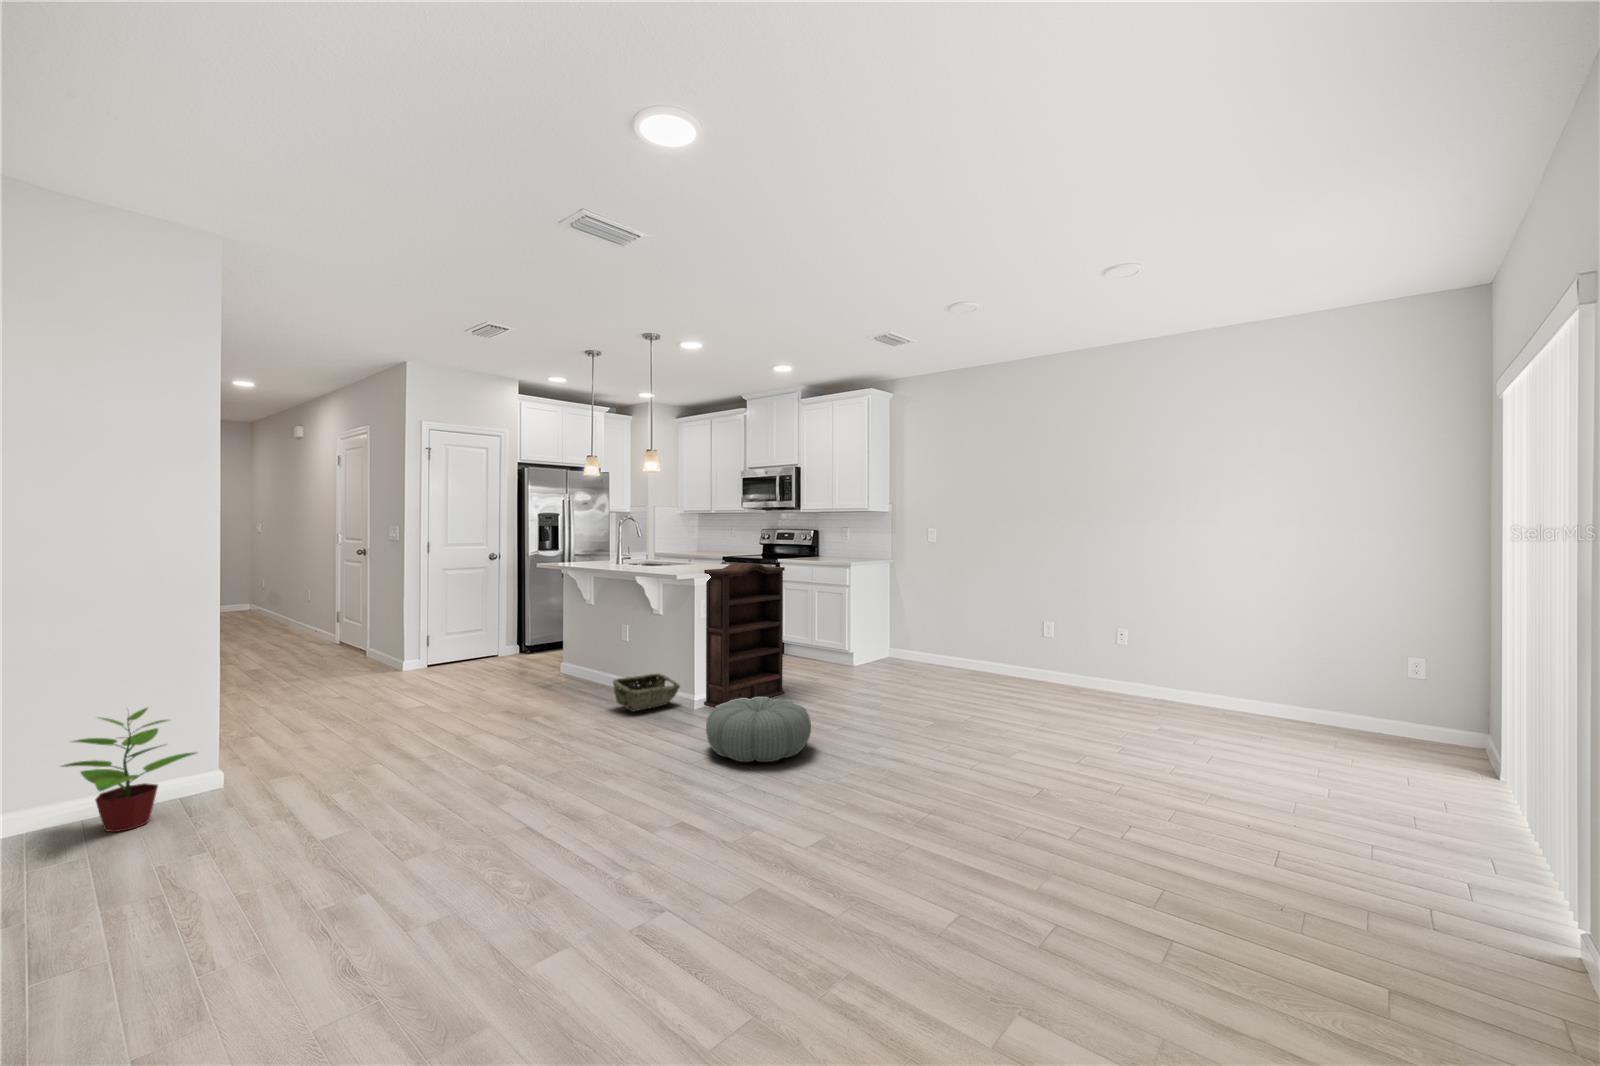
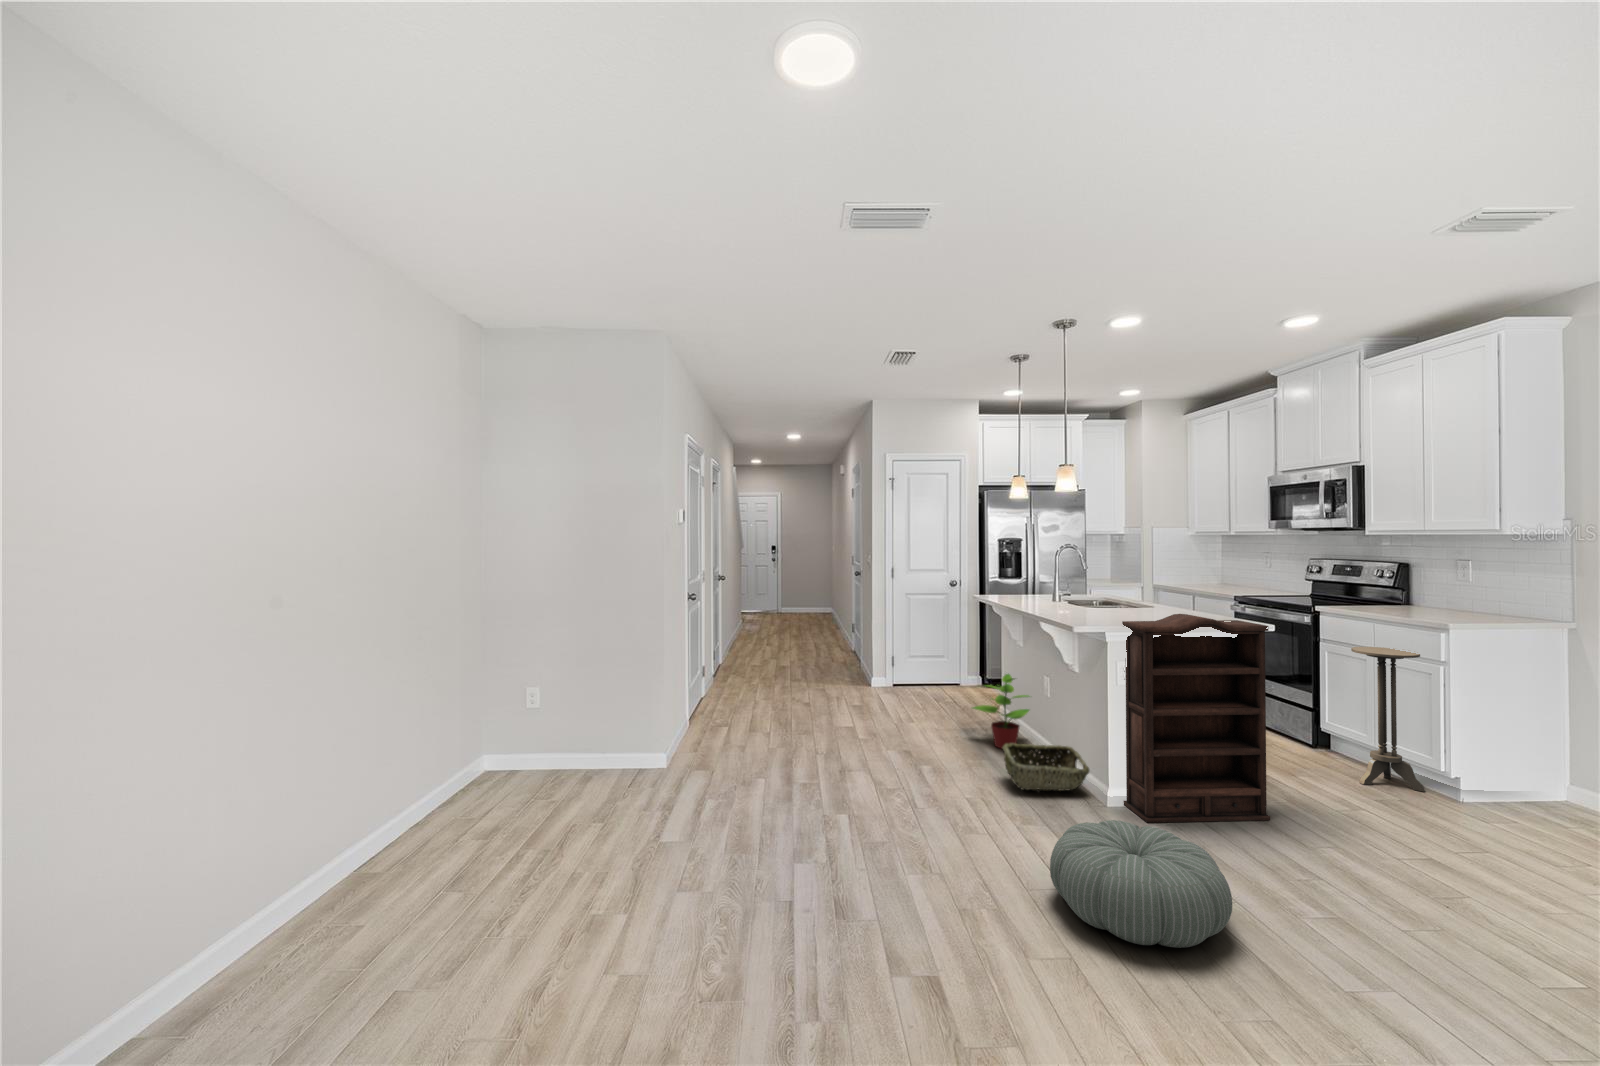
side table: none [805,582,838,668] -> present [1351,647,1425,792]
potted plant: present [62,708,196,832] -> present [973,674,1029,749]

